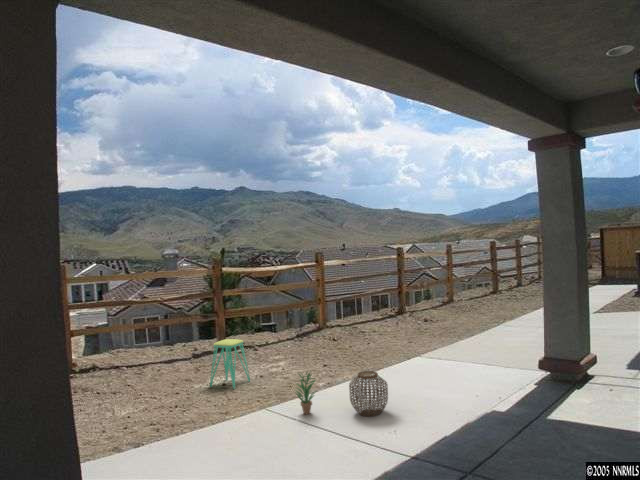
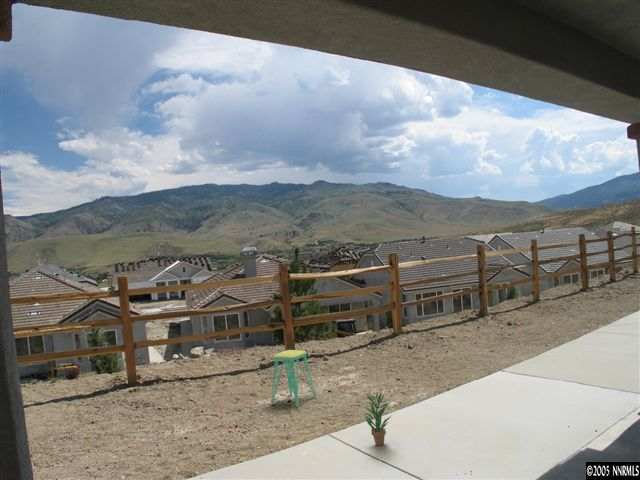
woven basket: present [349,371,388,417] -> none [432,392,484,453]

